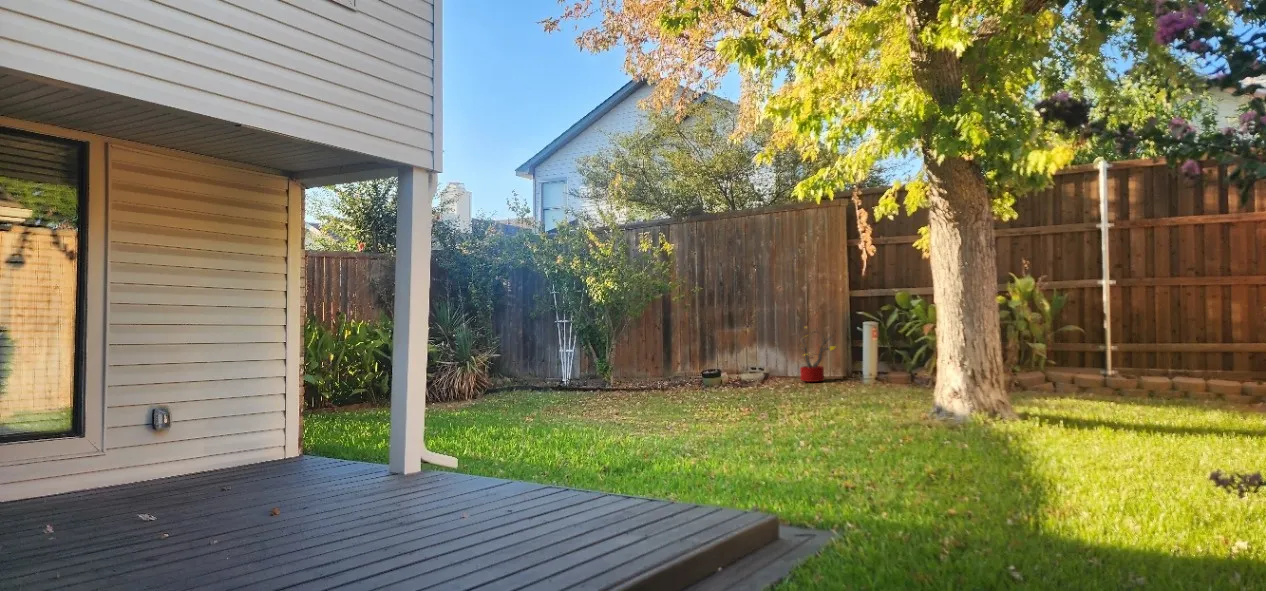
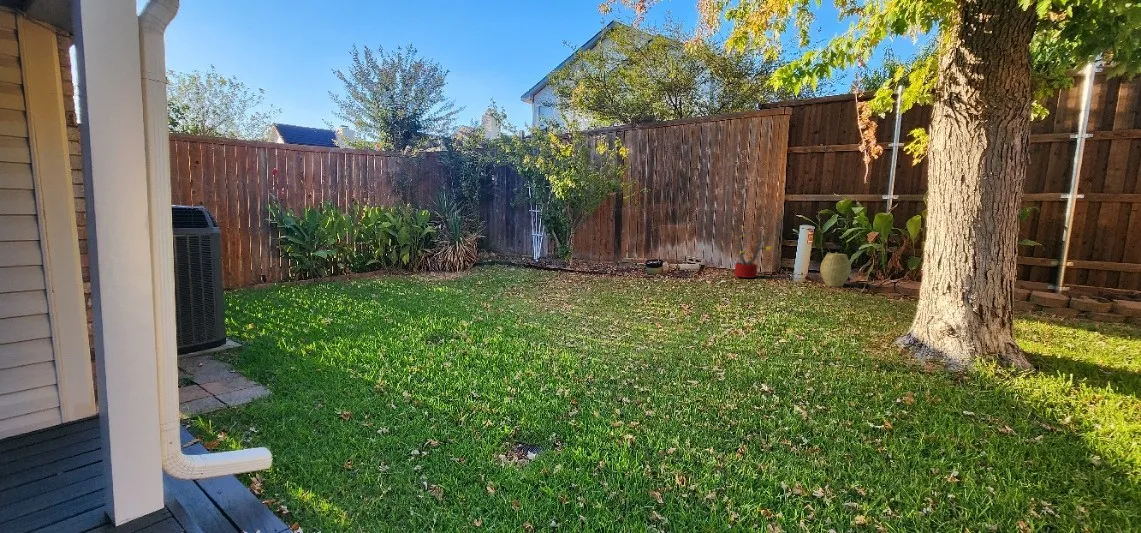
woven basket: none [886,348,916,384] -> present [820,252,851,287]

